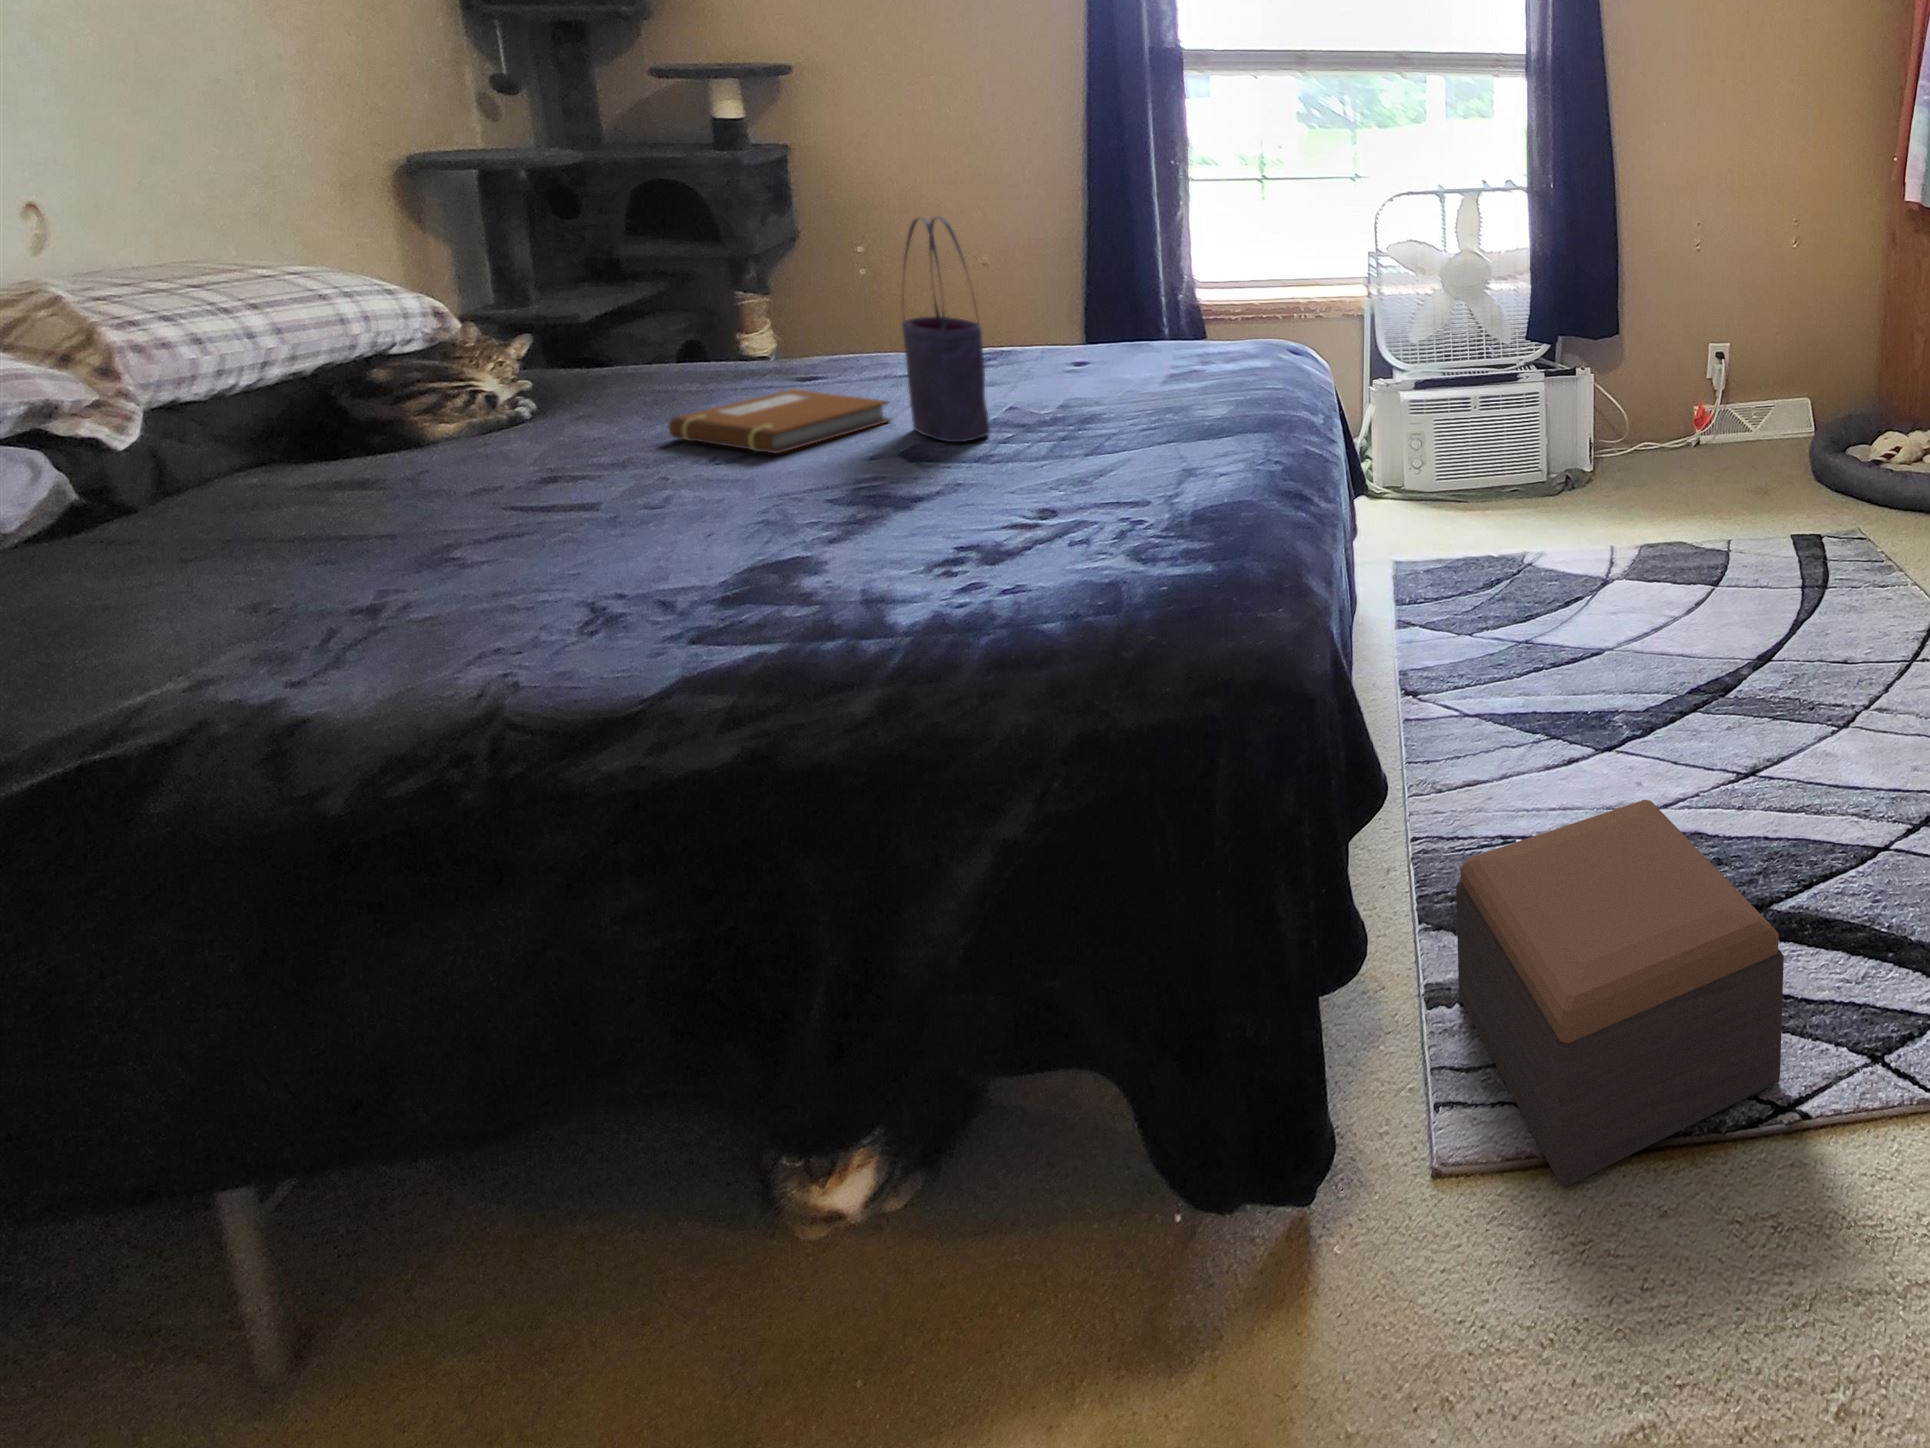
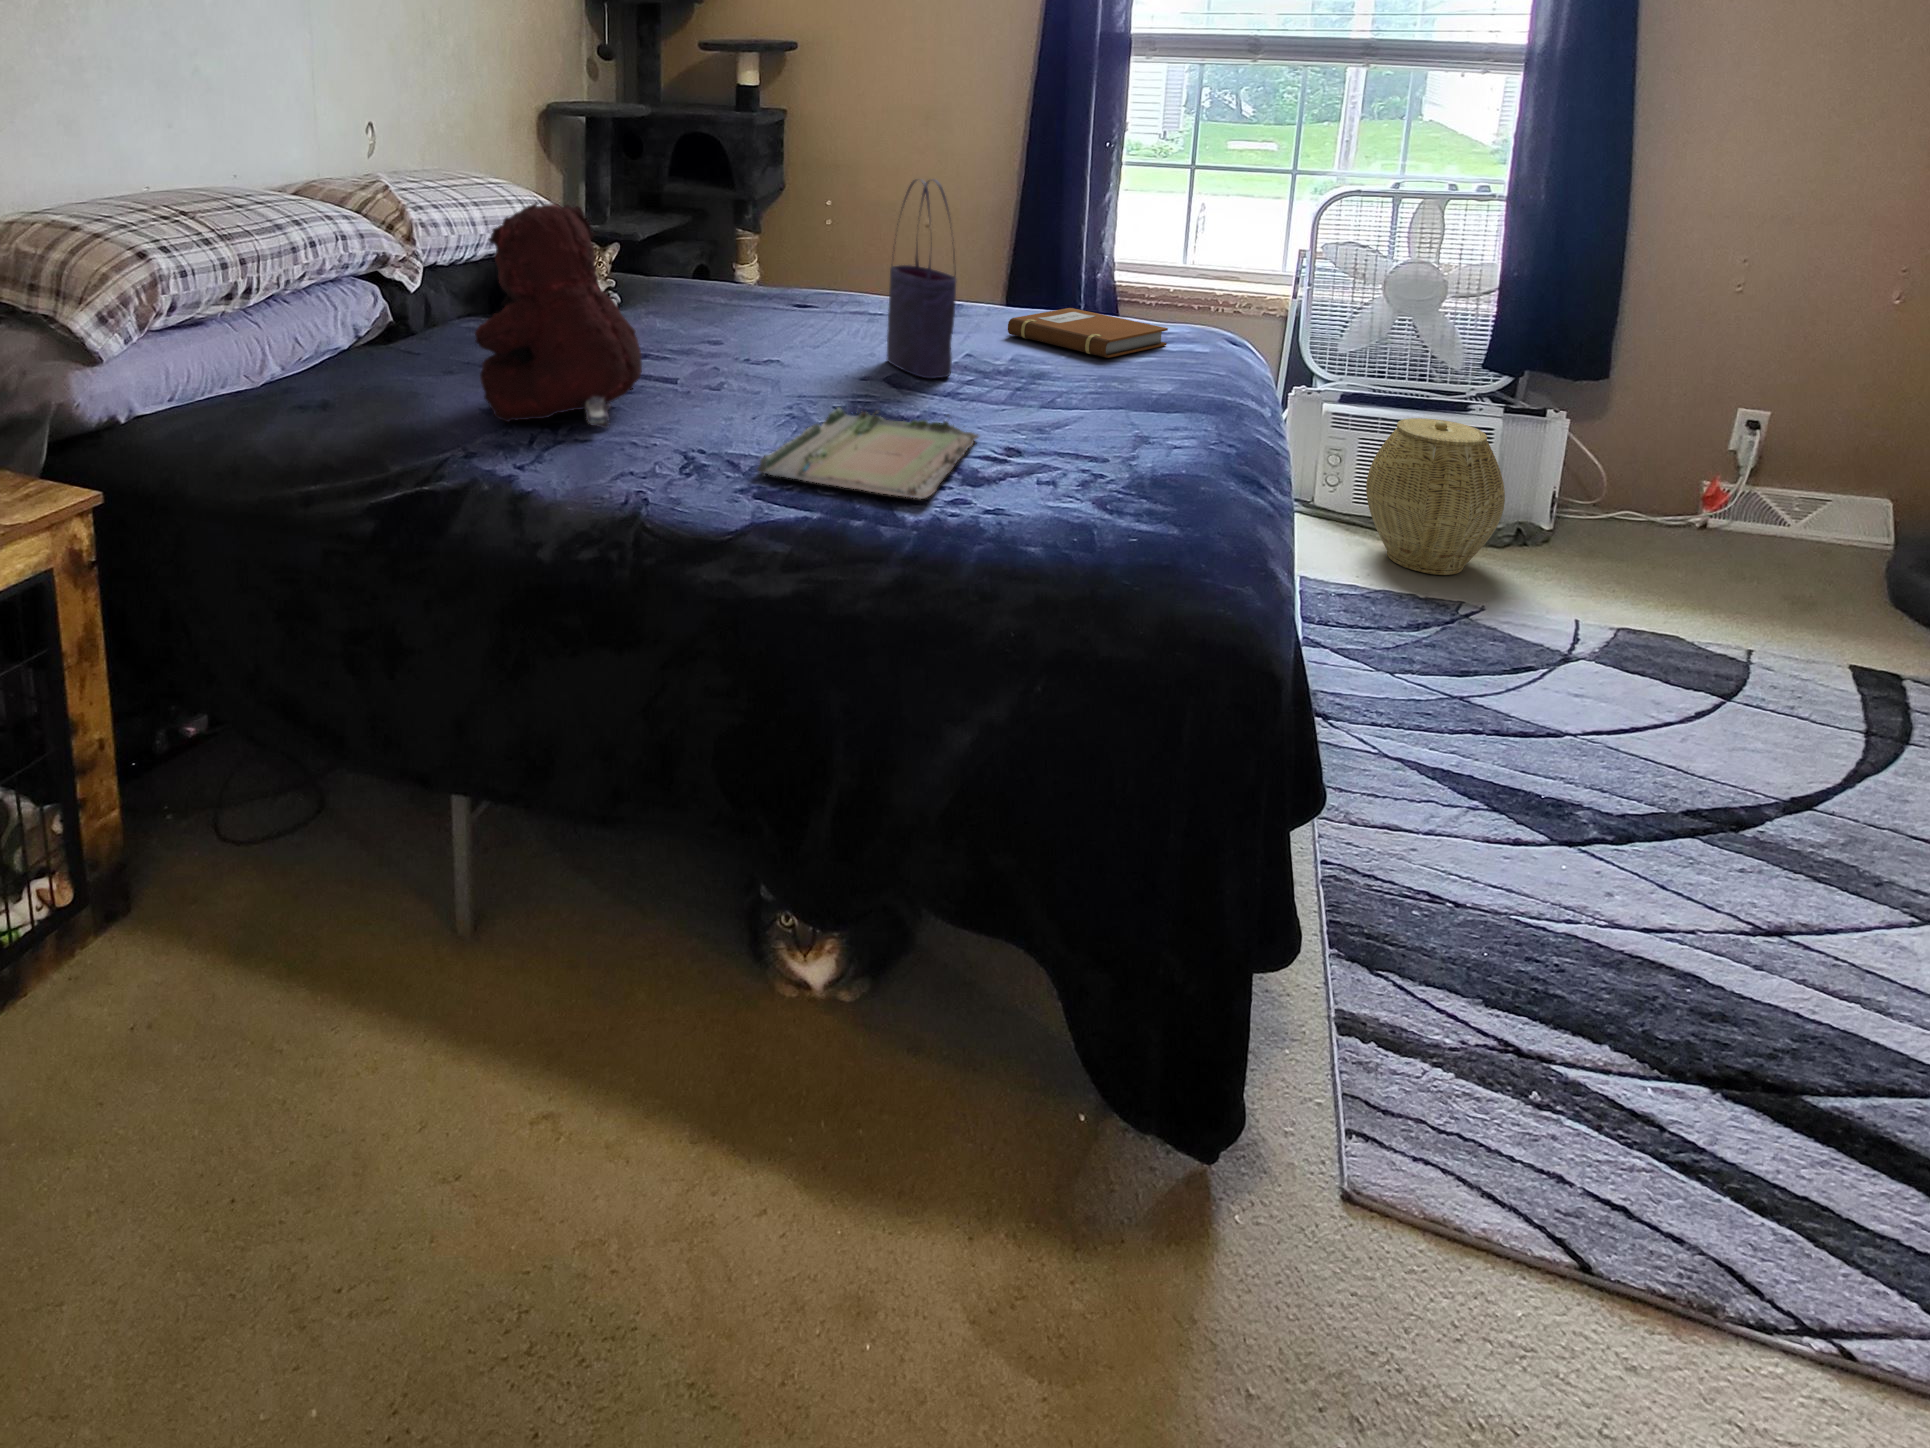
teddy bear: none [149,289,507,620] -> present [475,203,642,428]
notebook: present [669,389,890,453] -> present [1008,308,1168,358]
woven basket: none [1452,396,1557,532] -> present [1366,418,1505,575]
tray: none [671,478,1004,611] -> present [757,407,978,499]
footstool: present [1456,800,1784,1186] -> none [1374,897,1844,1296]

